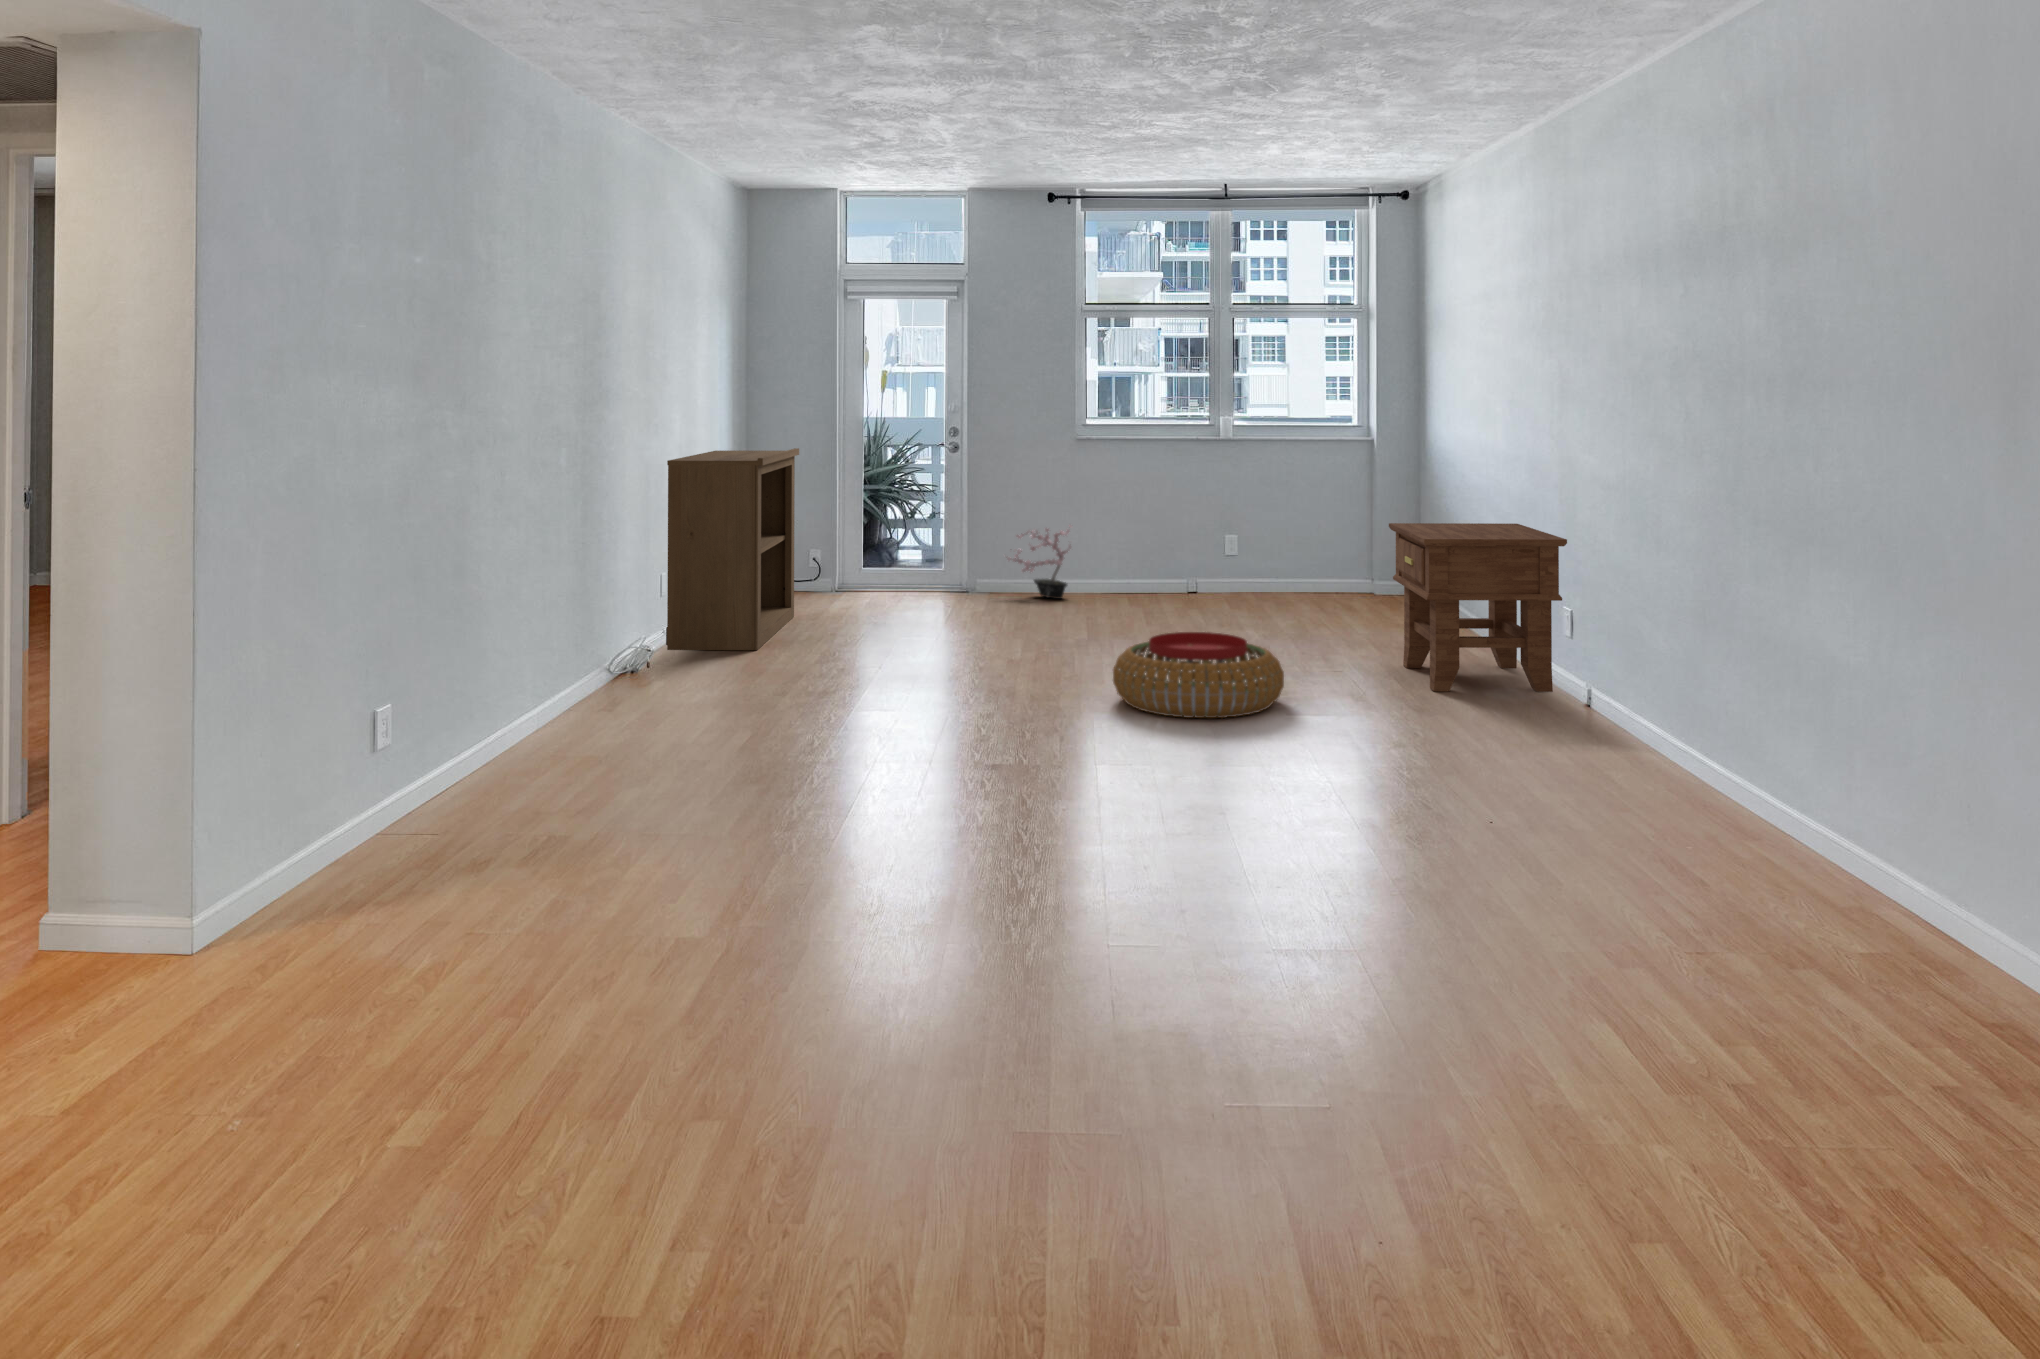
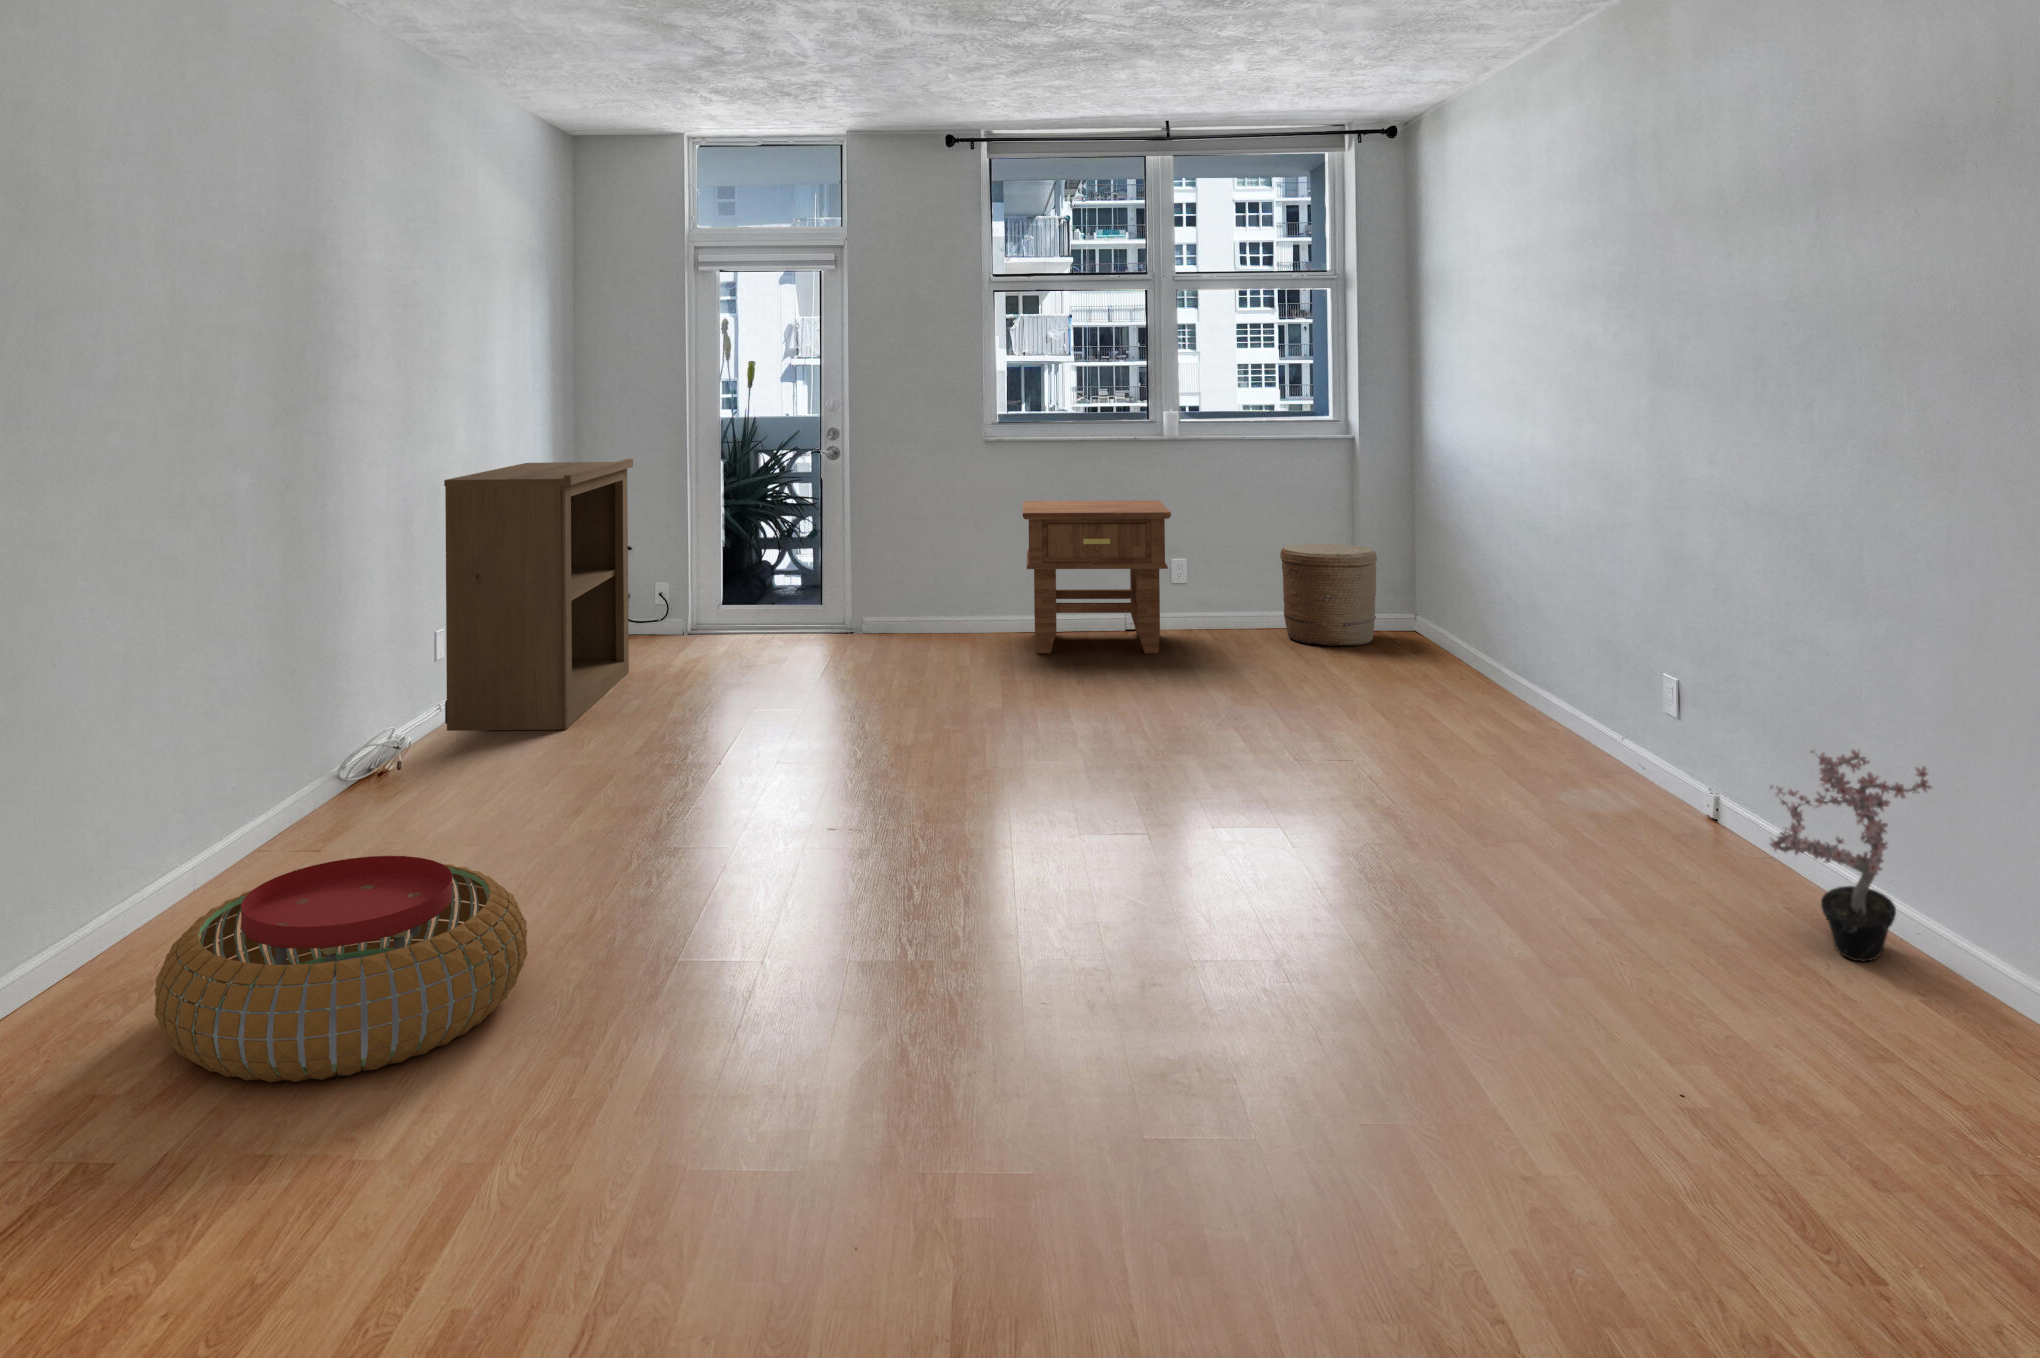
side table: present [1389,523,1567,692] -> present [1023,500,1171,653]
potted plant: present [1006,525,1071,599] -> present [1770,750,1932,962]
woven basket: none [1315,525,1391,606] -> present [1280,544,1377,646]
pouf: present [1113,632,1284,718] -> present [155,856,527,1082]

